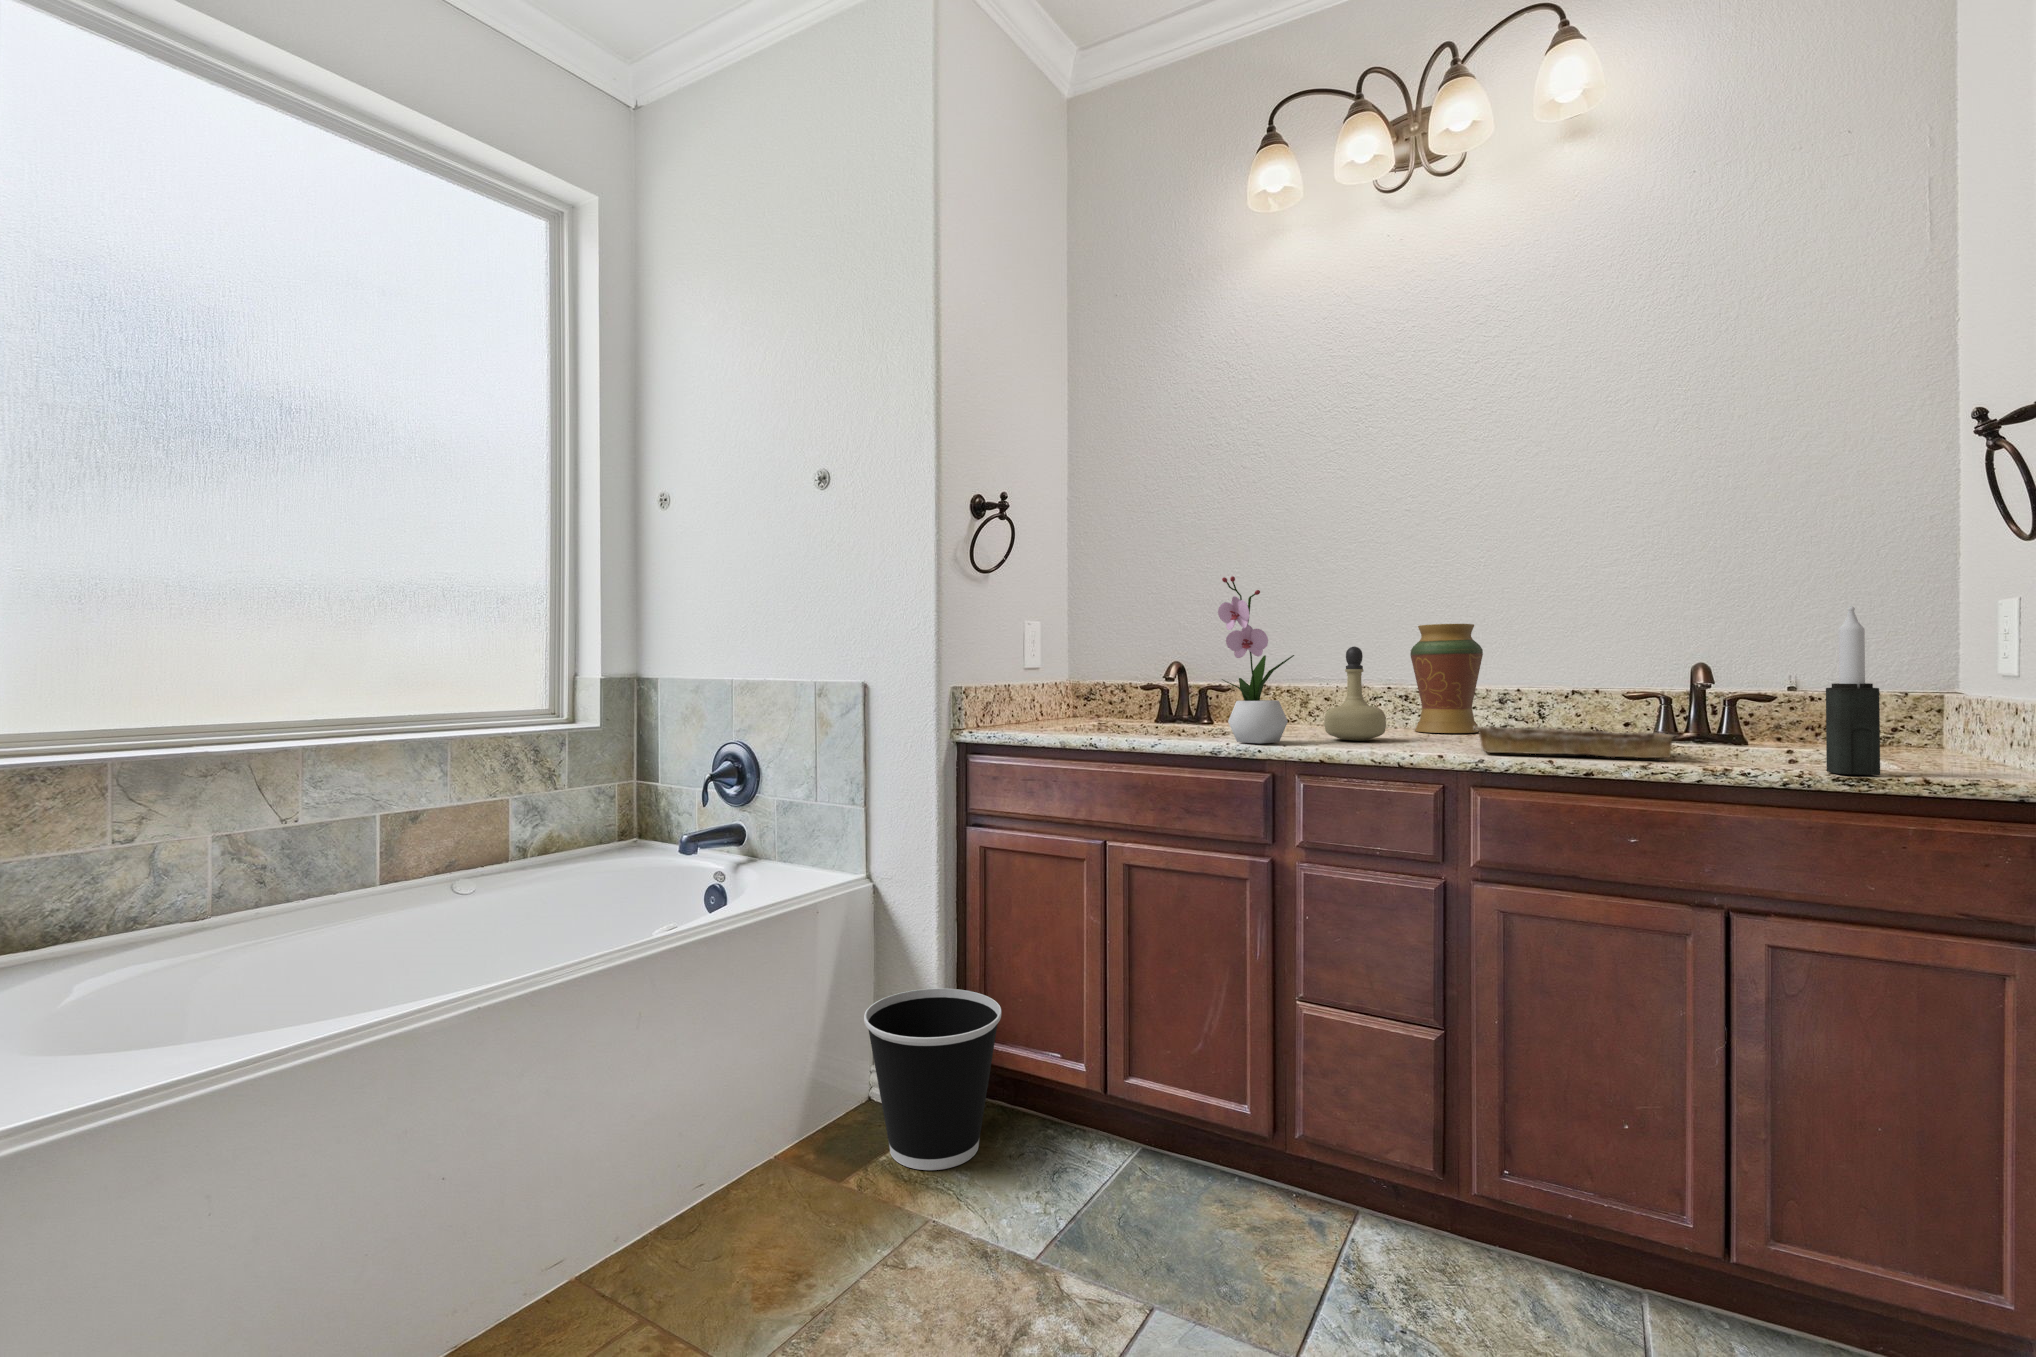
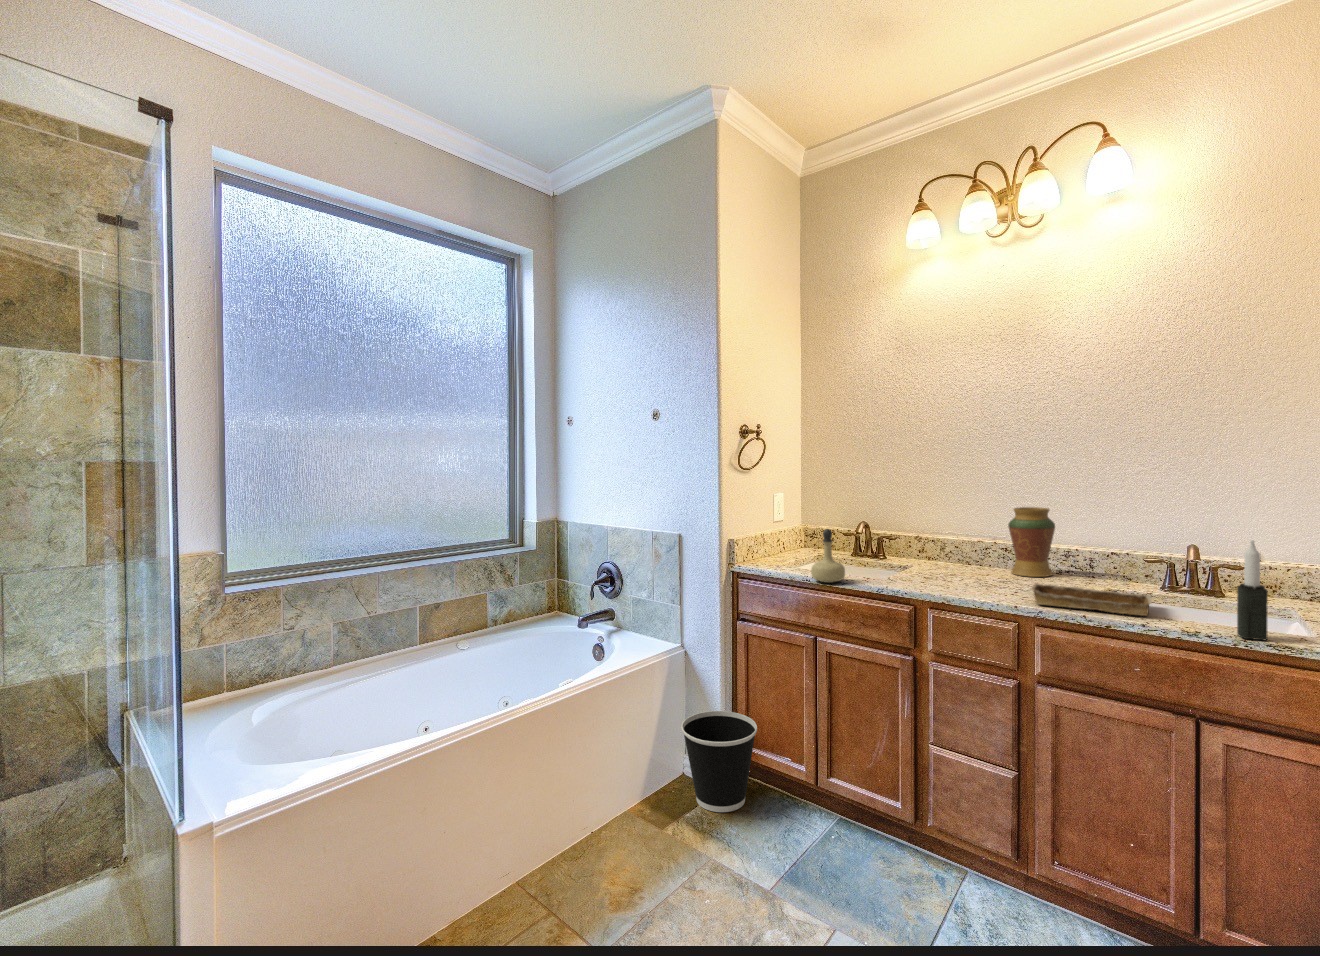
flower arrangement: present [1218,576,1294,743] -> none [880,489,927,588]
perfume bottle: present [1324,646,1386,741] -> present [811,529,845,583]

